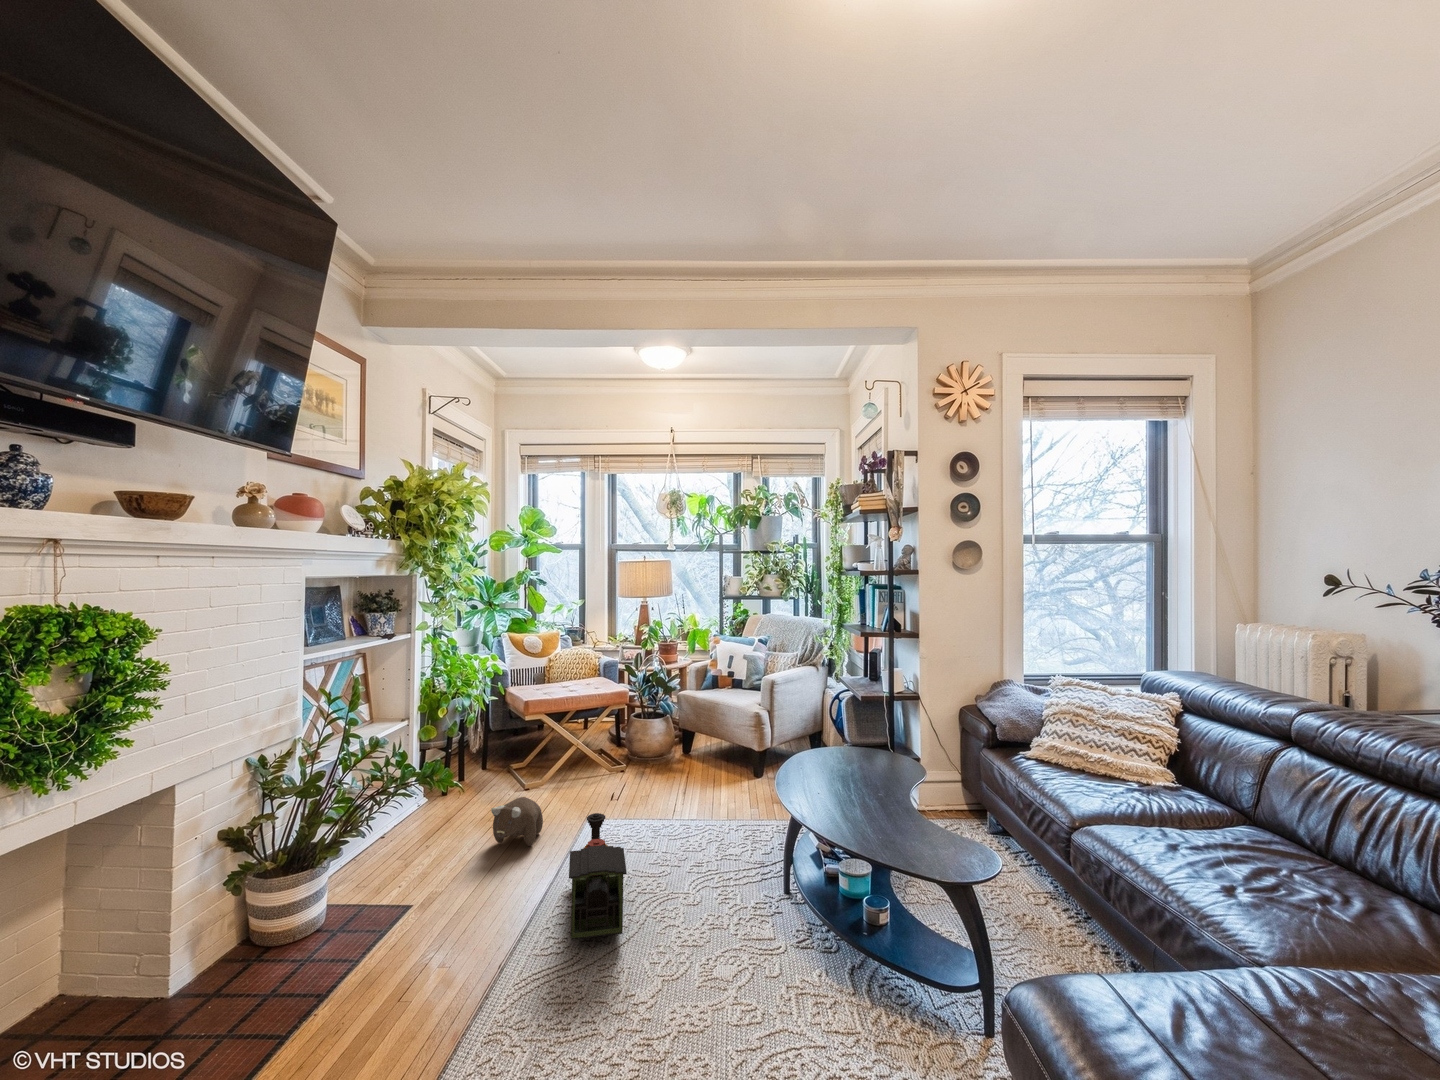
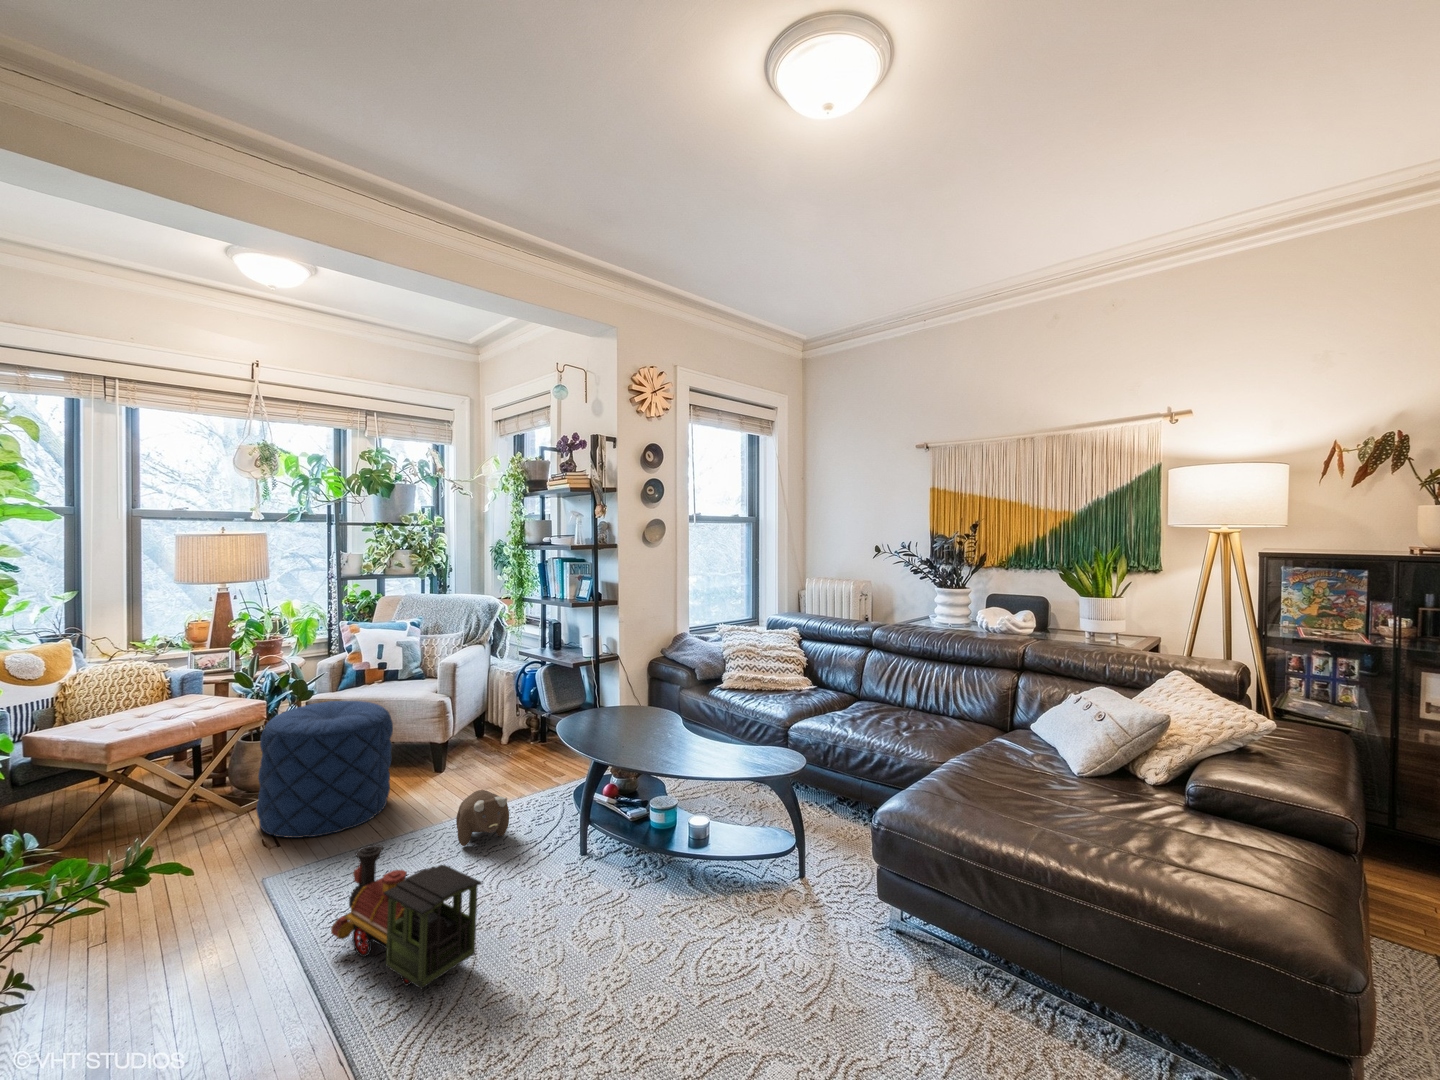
pouf: none [617,696,705,801] -> present [256,701,393,838]
plush toy: present [491,797,543,846] -> present [456,790,509,846]

